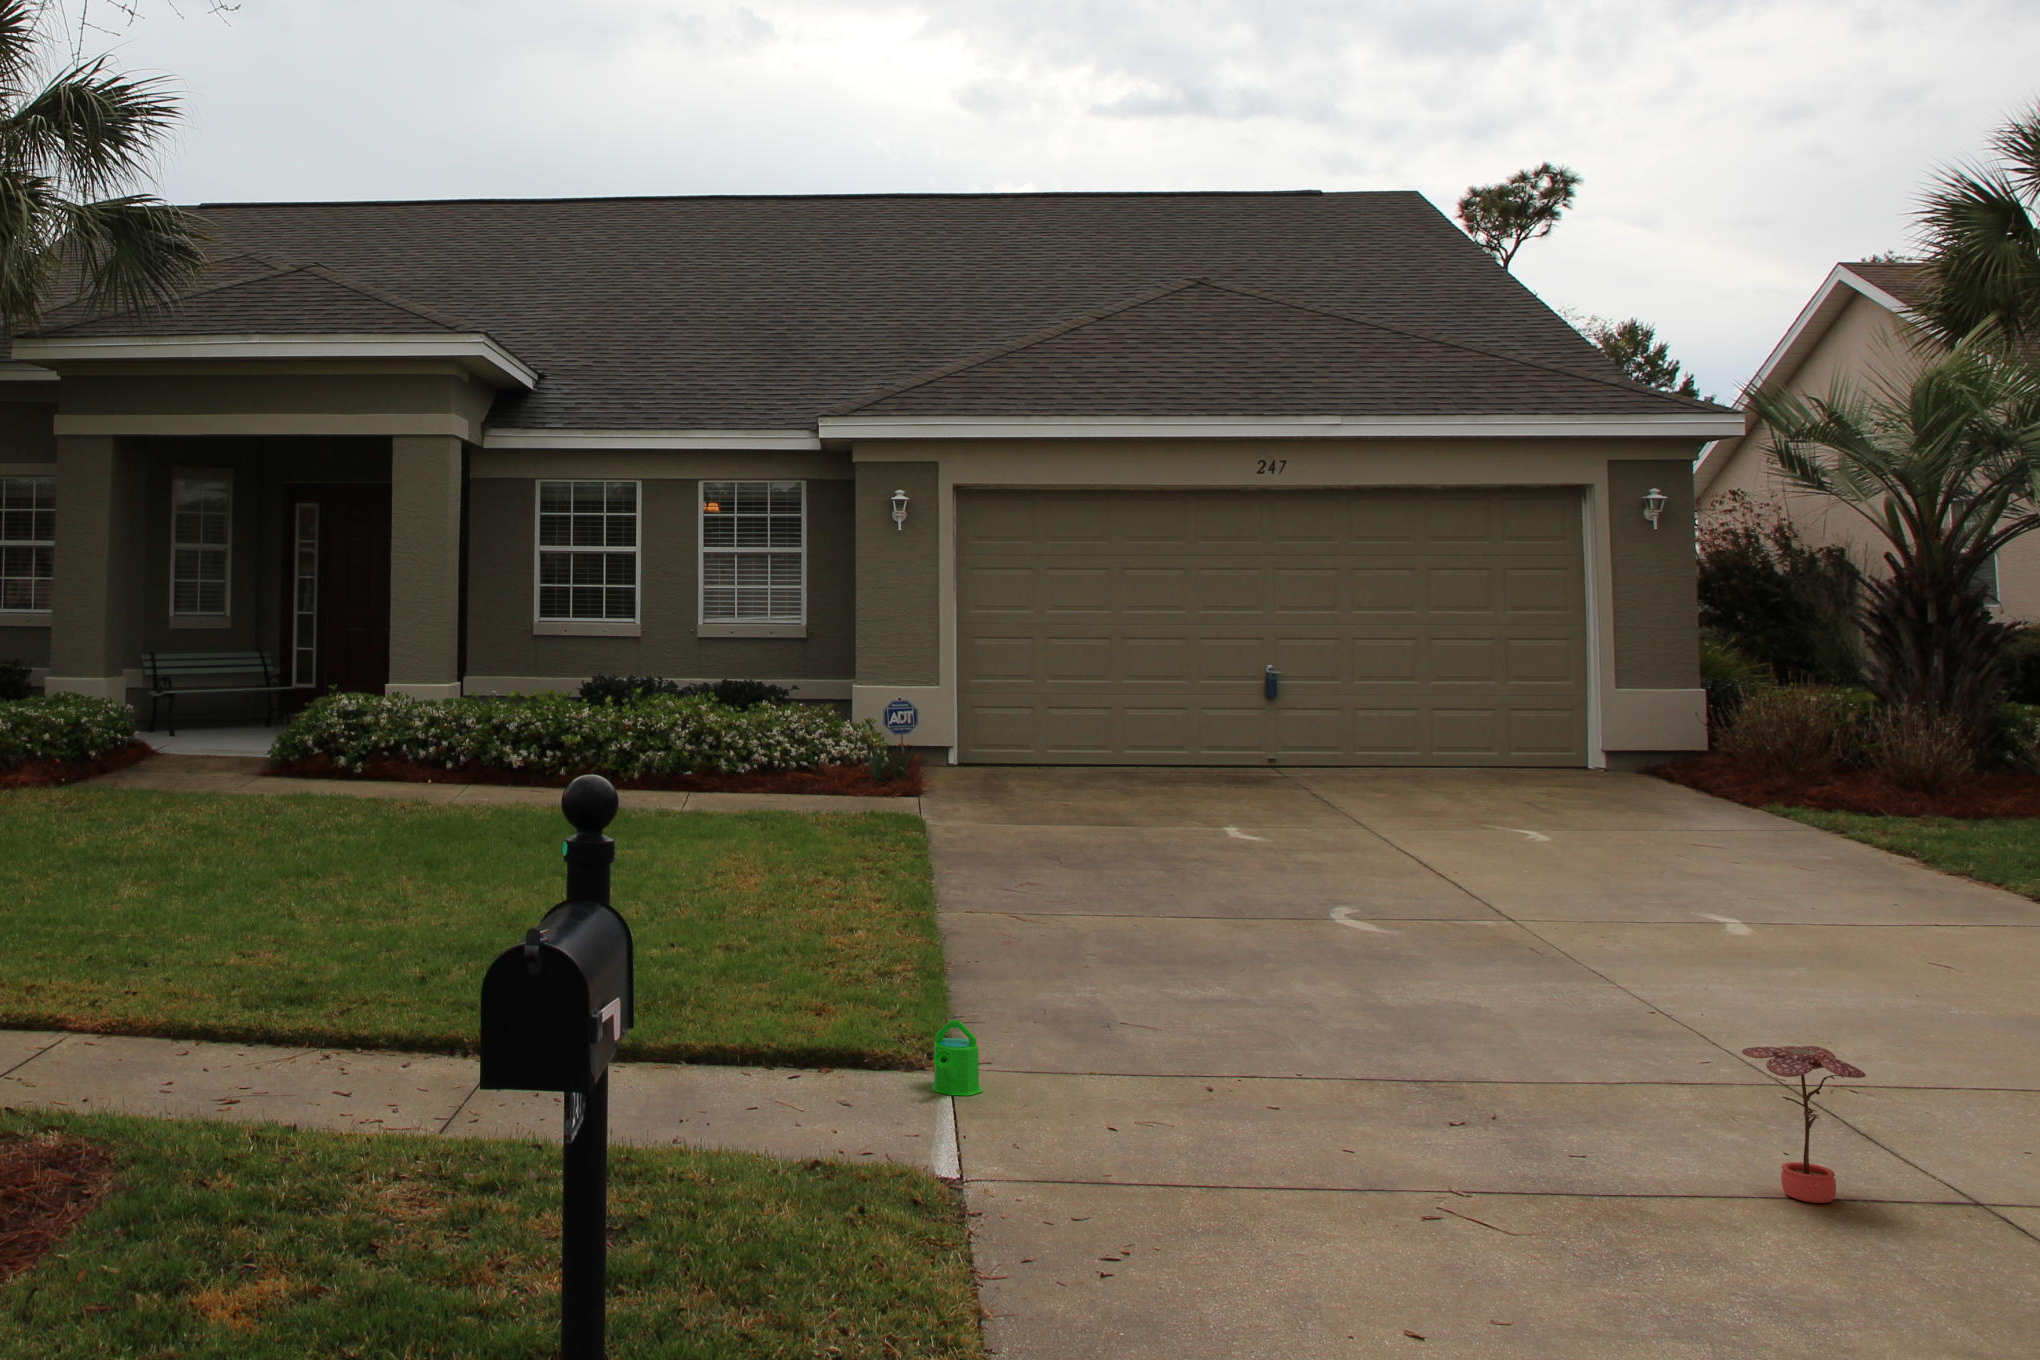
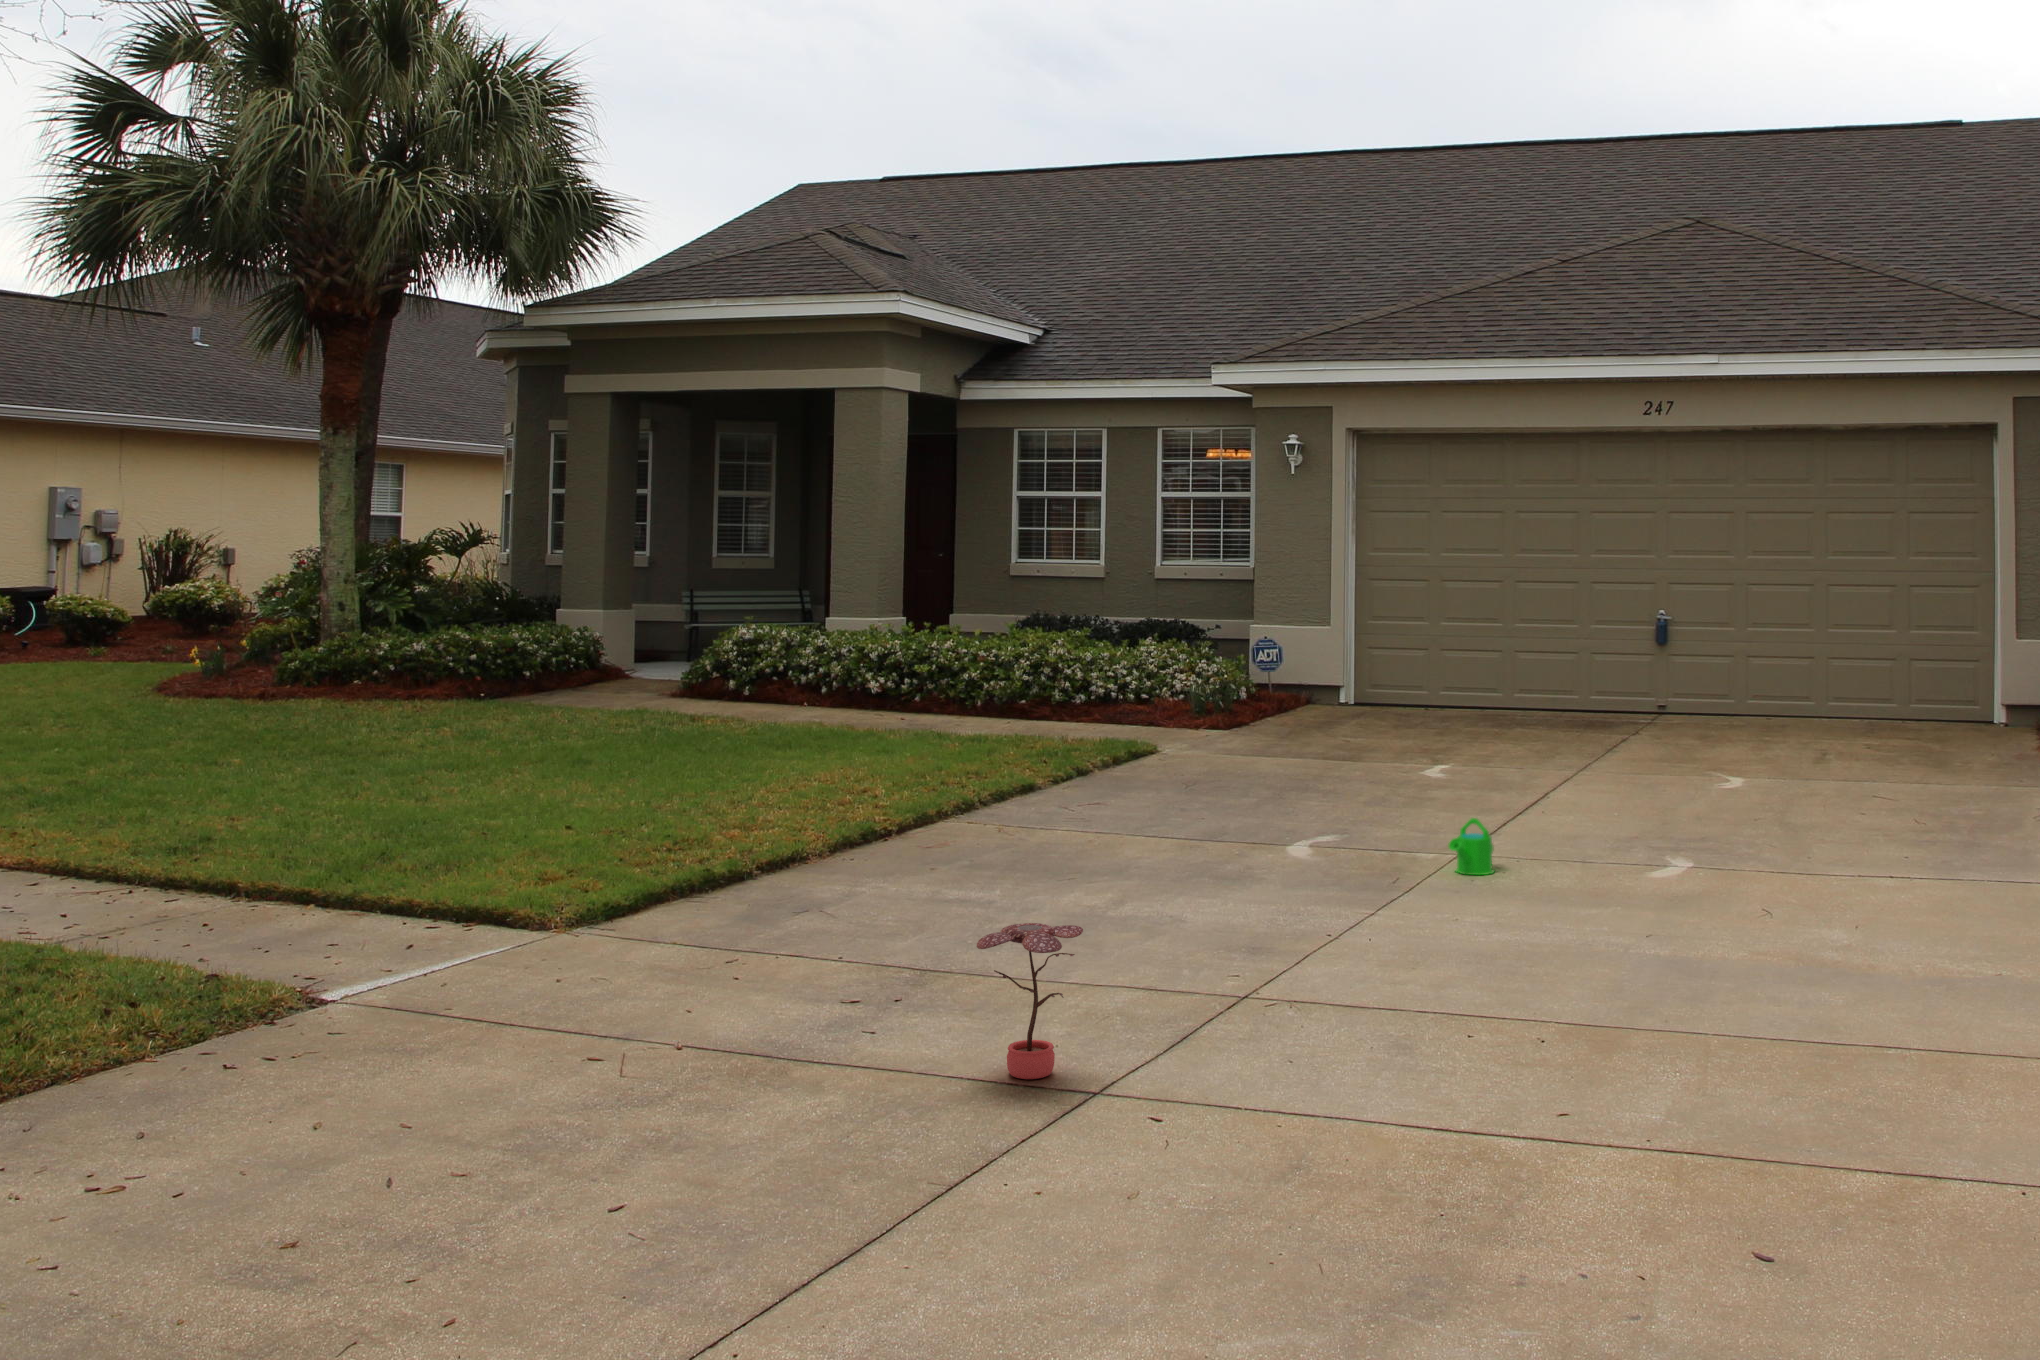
watering can: present [931,1020,983,1096] -> present [1449,818,1494,875]

